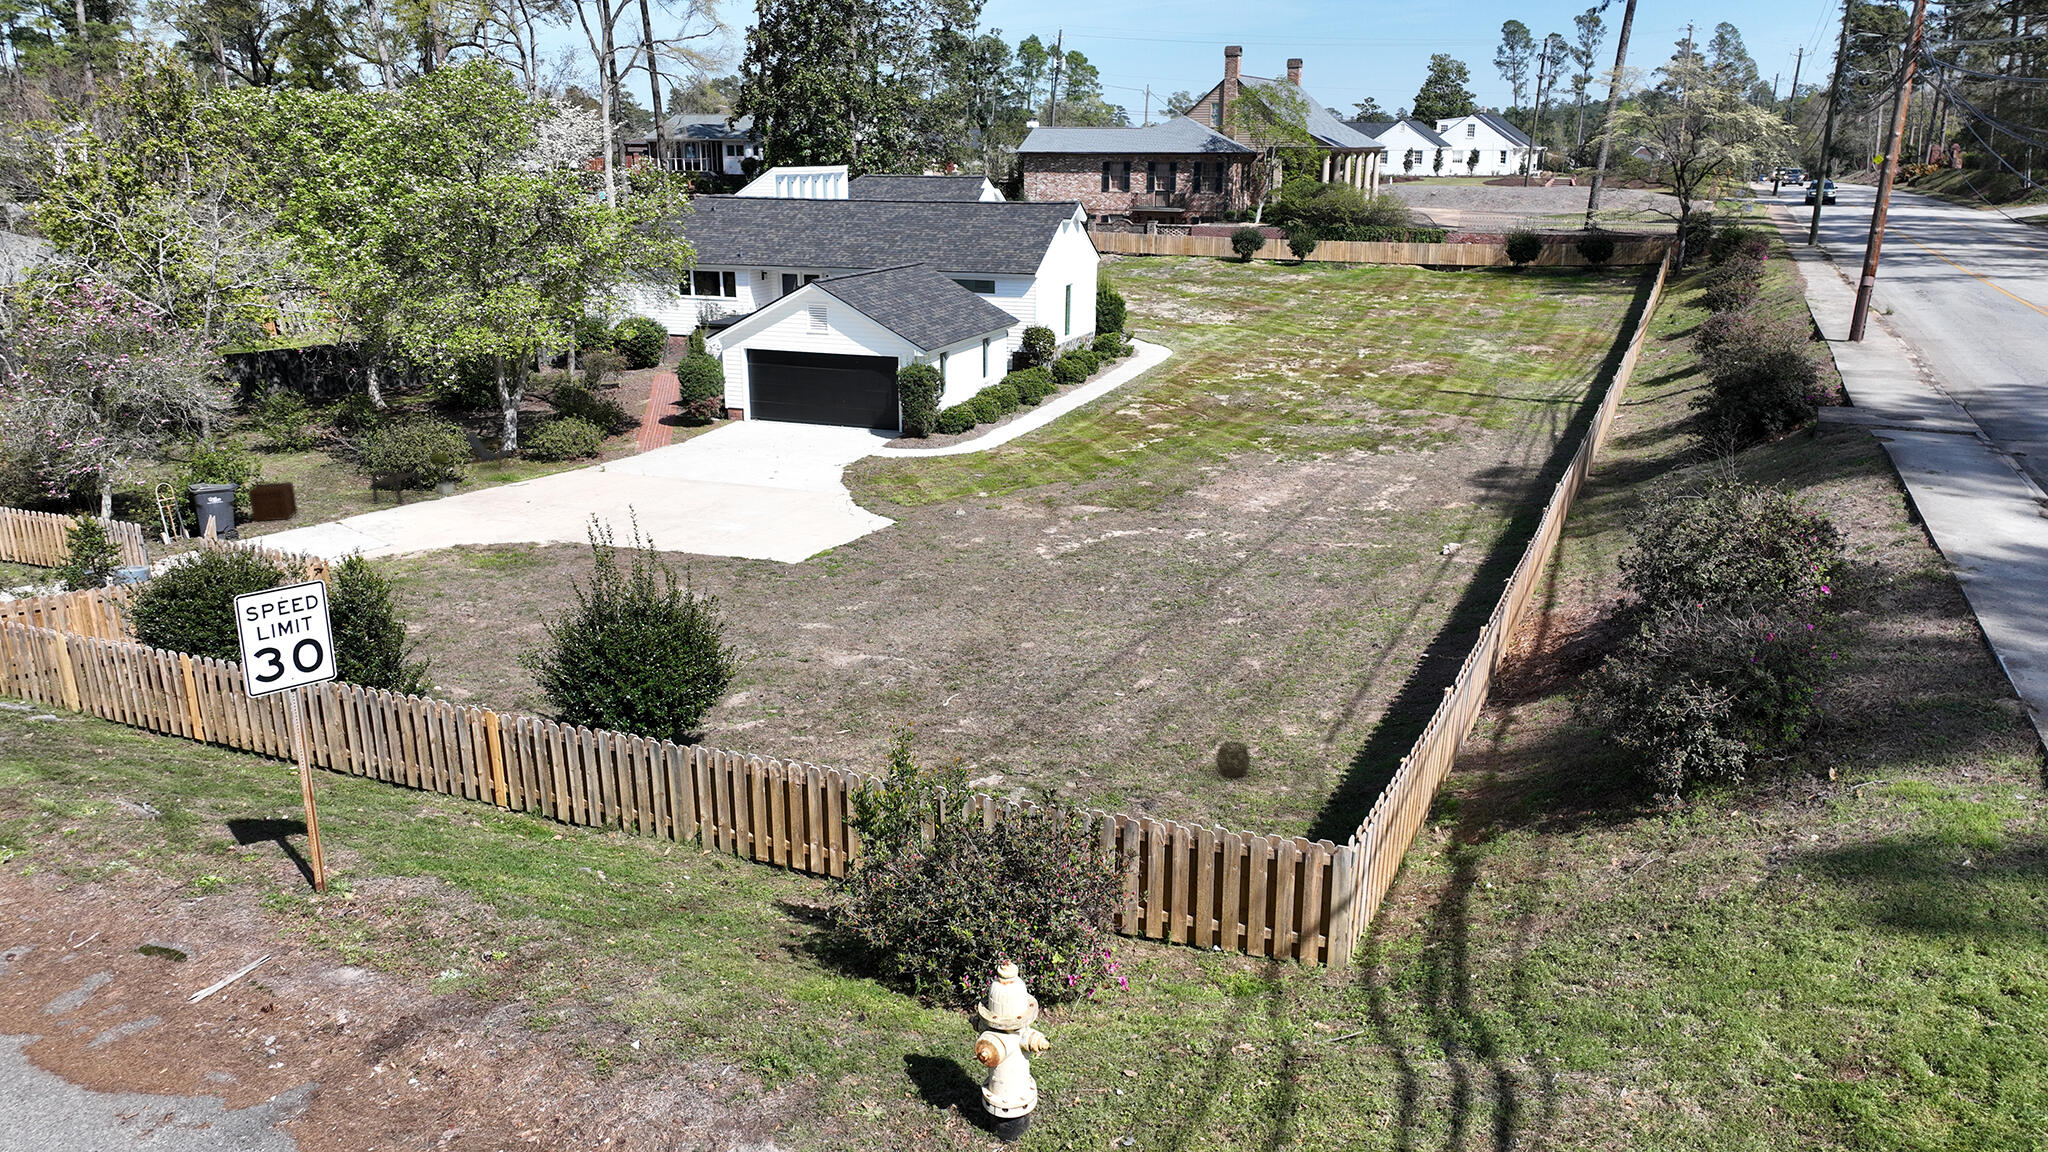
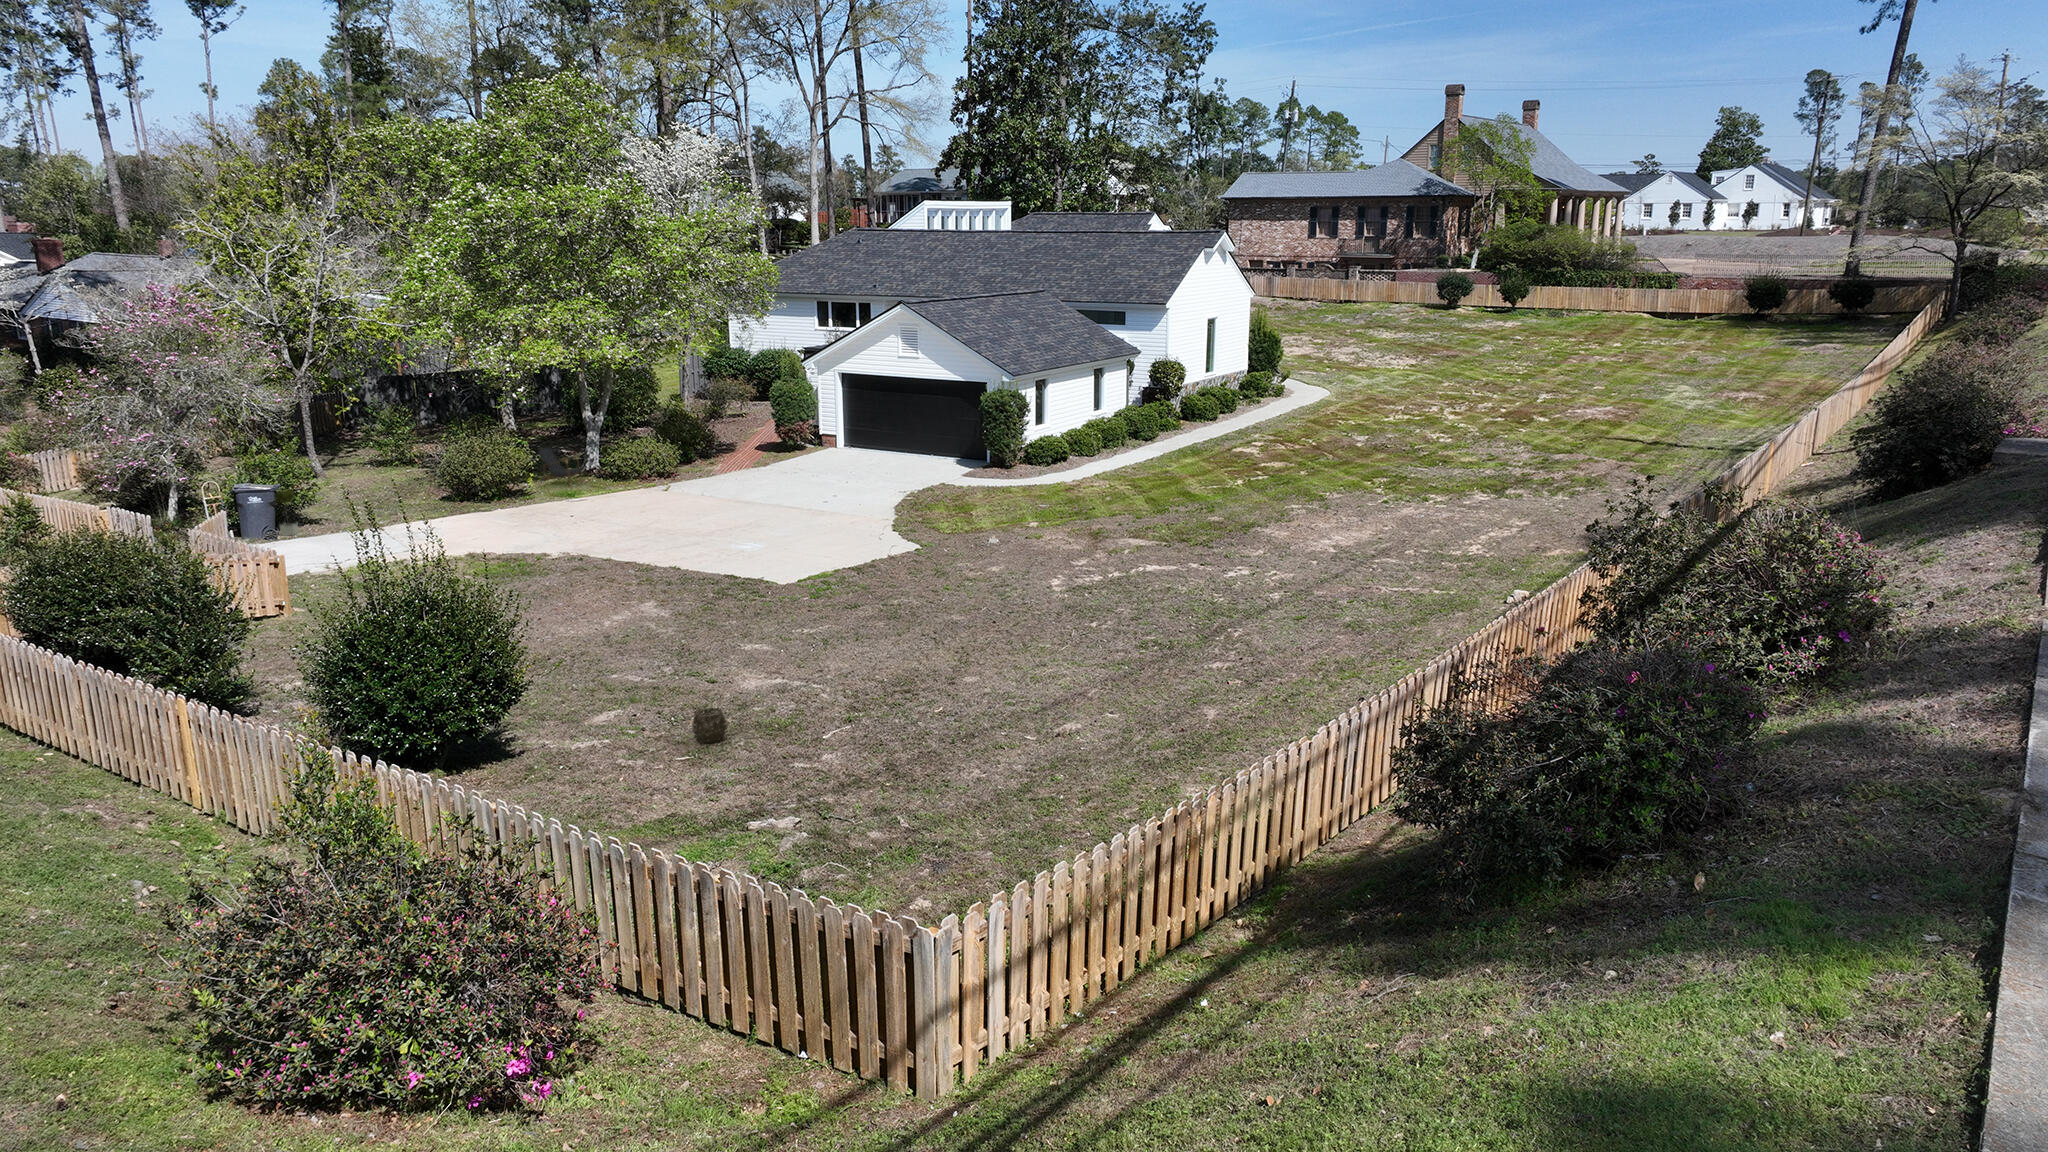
potted tree: present [430,453,454,494] -> present [274,490,298,536]
bench: present [372,471,422,503] -> none [428,472,482,512]
wooden crate: present [248,482,297,521] -> none [306,486,356,523]
woven basket: present [1216,742,1250,778] -> present [692,708,726,743]

